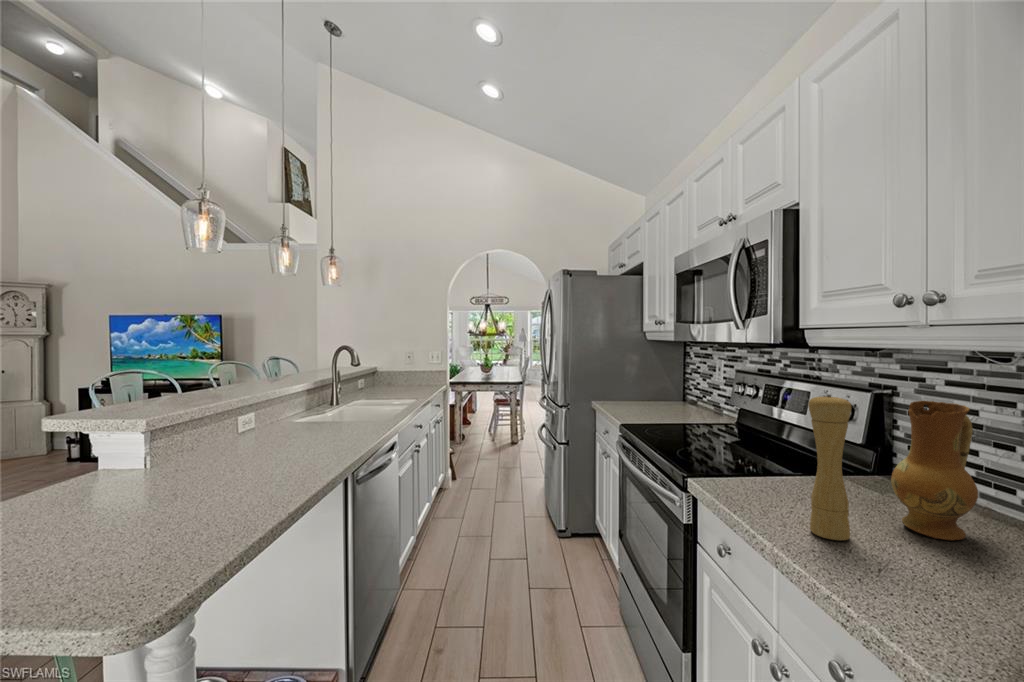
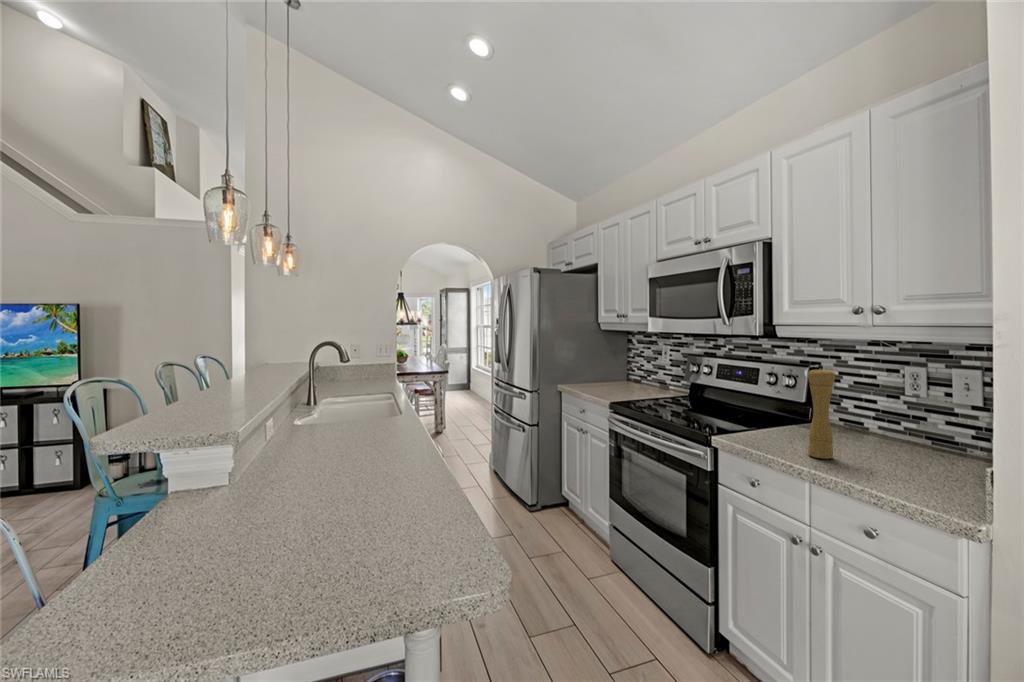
ceramic jug: present [891,401,978,541] -> none [844,370,893,453]

